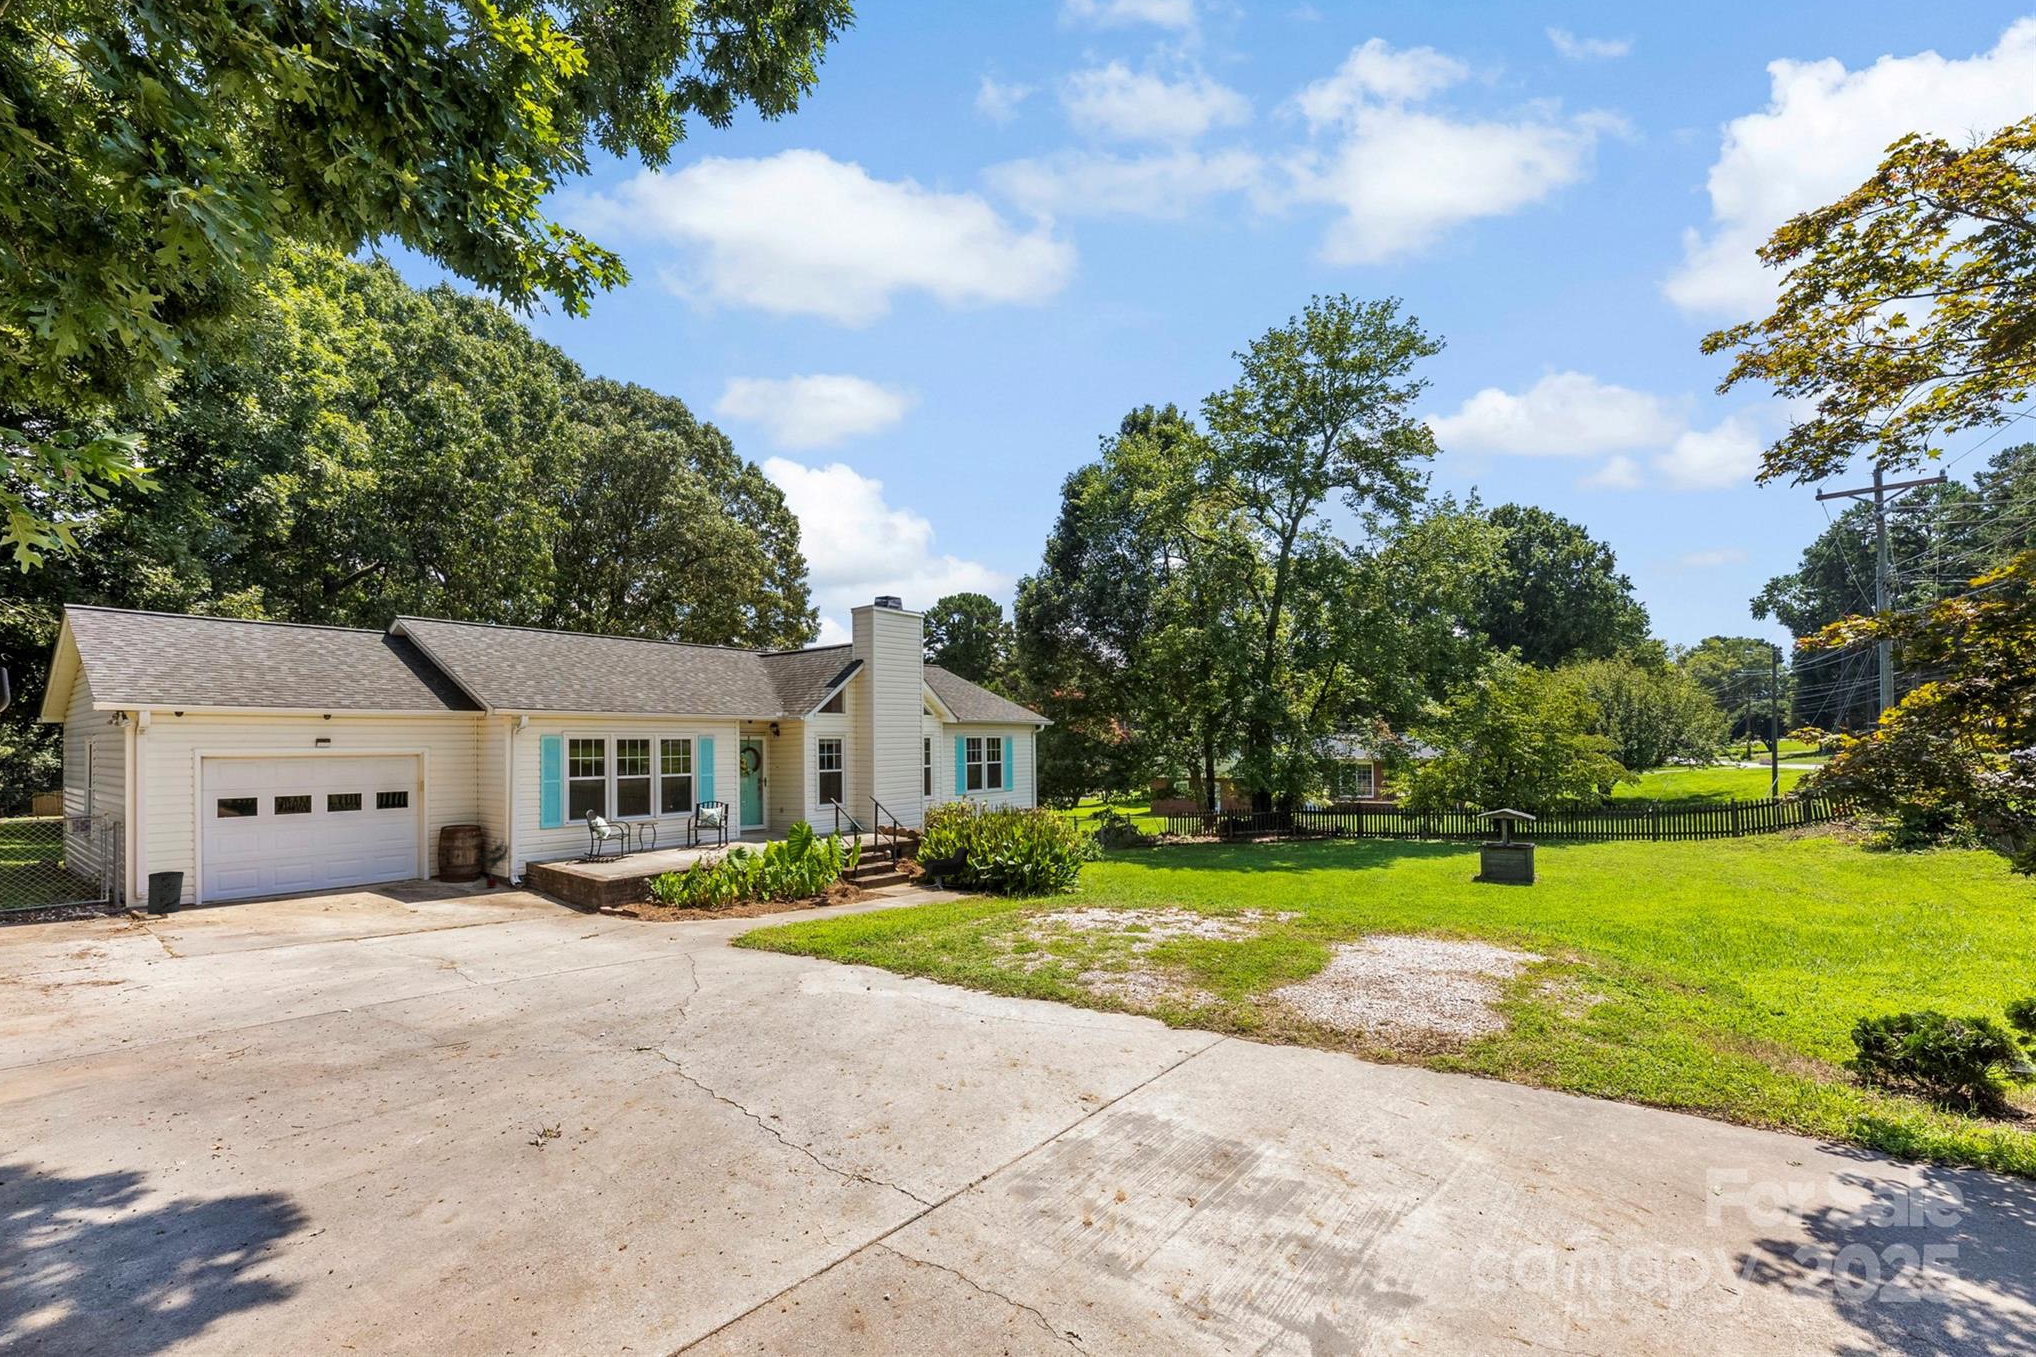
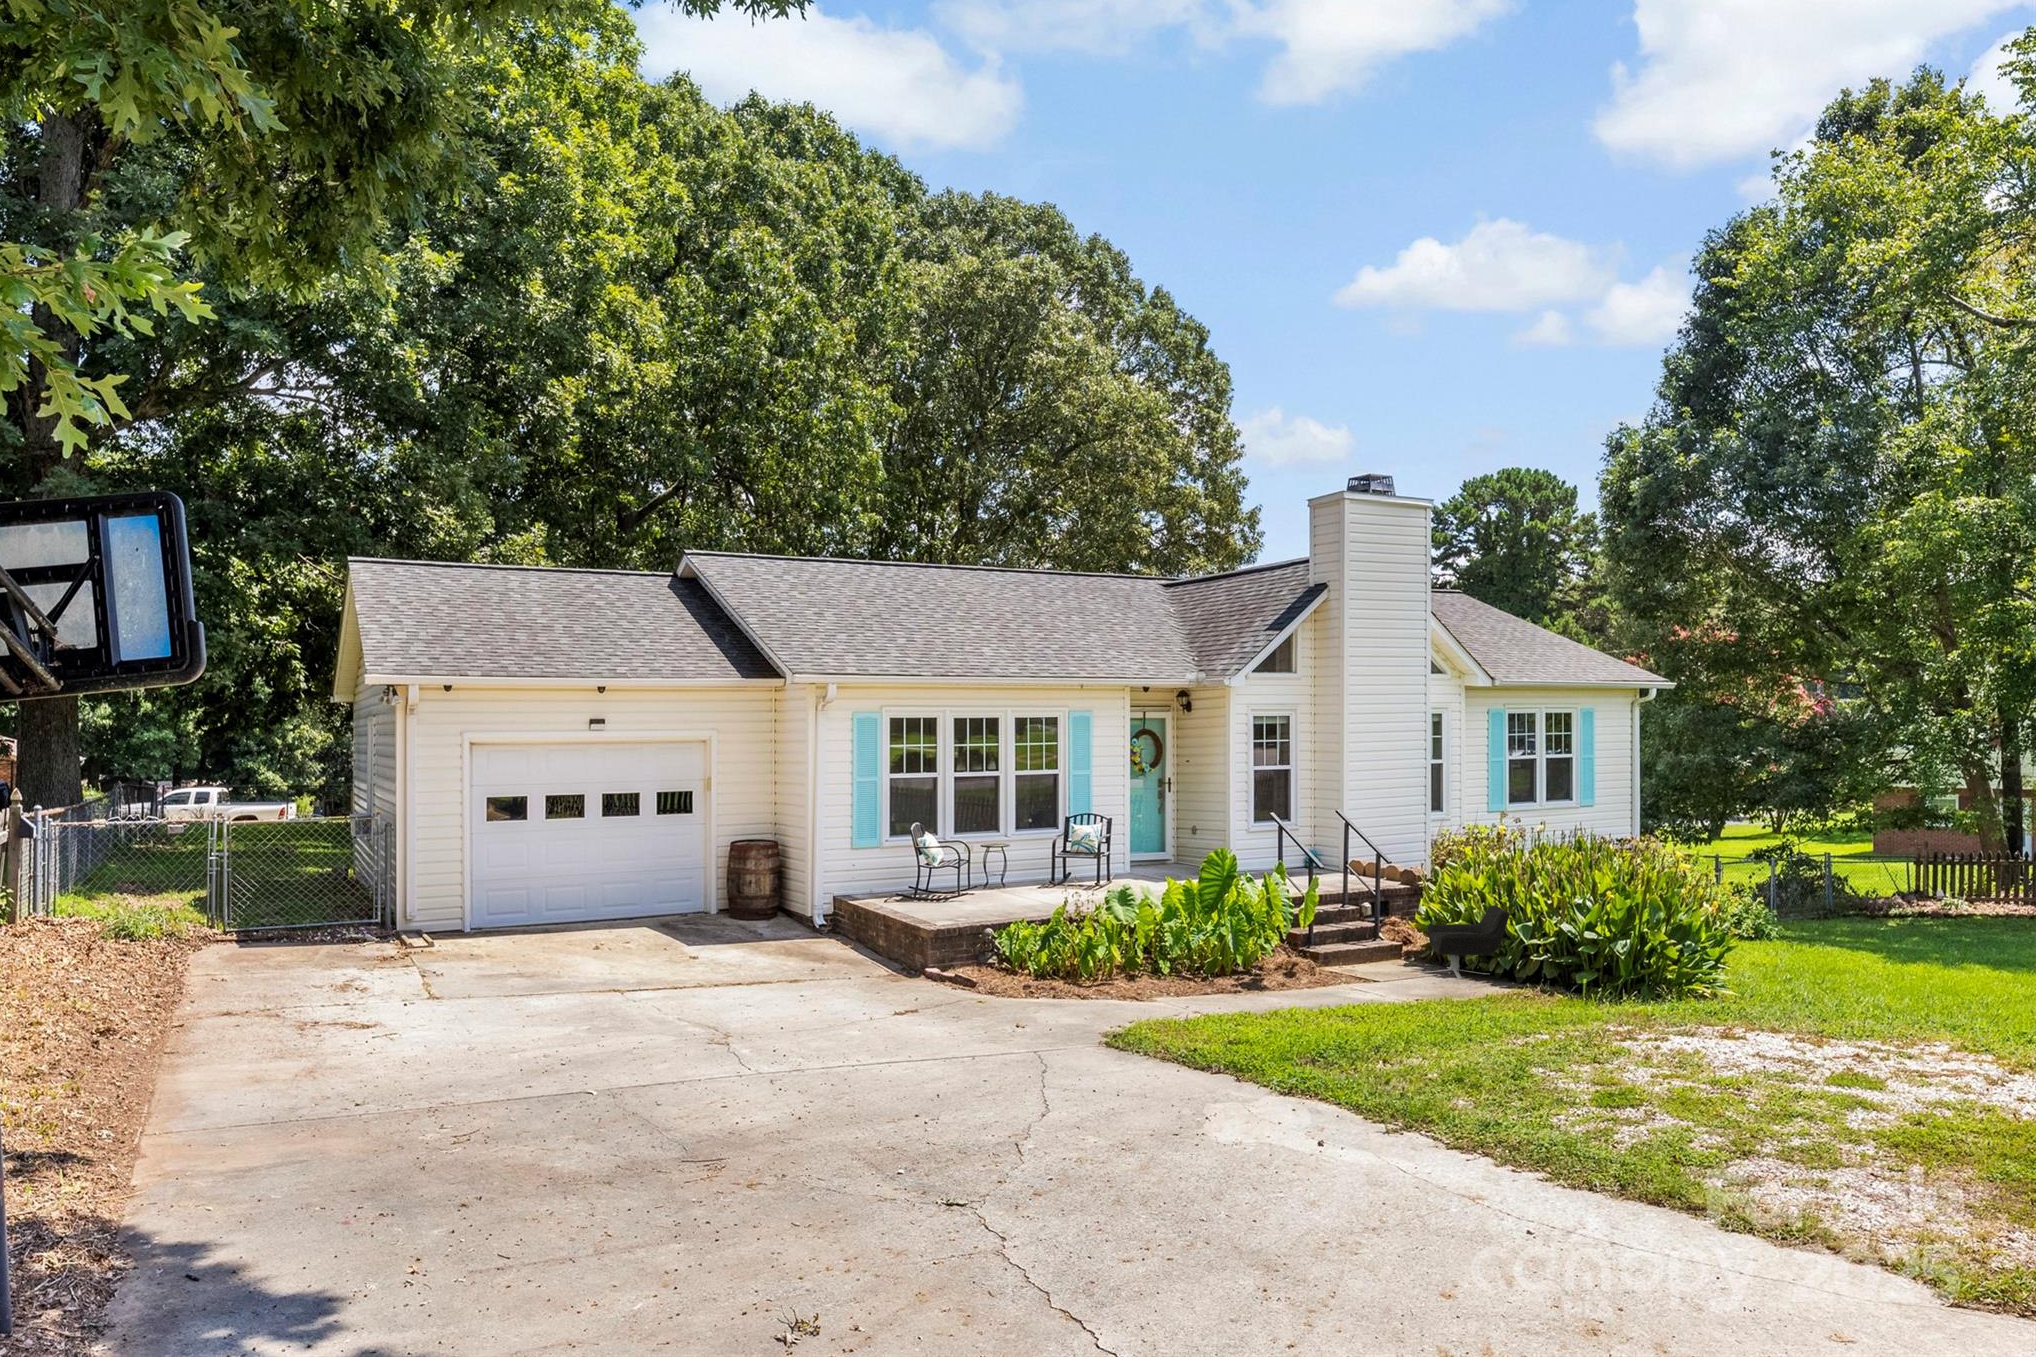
potted tree: present [480,840,509,888] -> none [778,855,820,925]
trash can: present [147,871,184,914] -> none [417,884,452,936]

